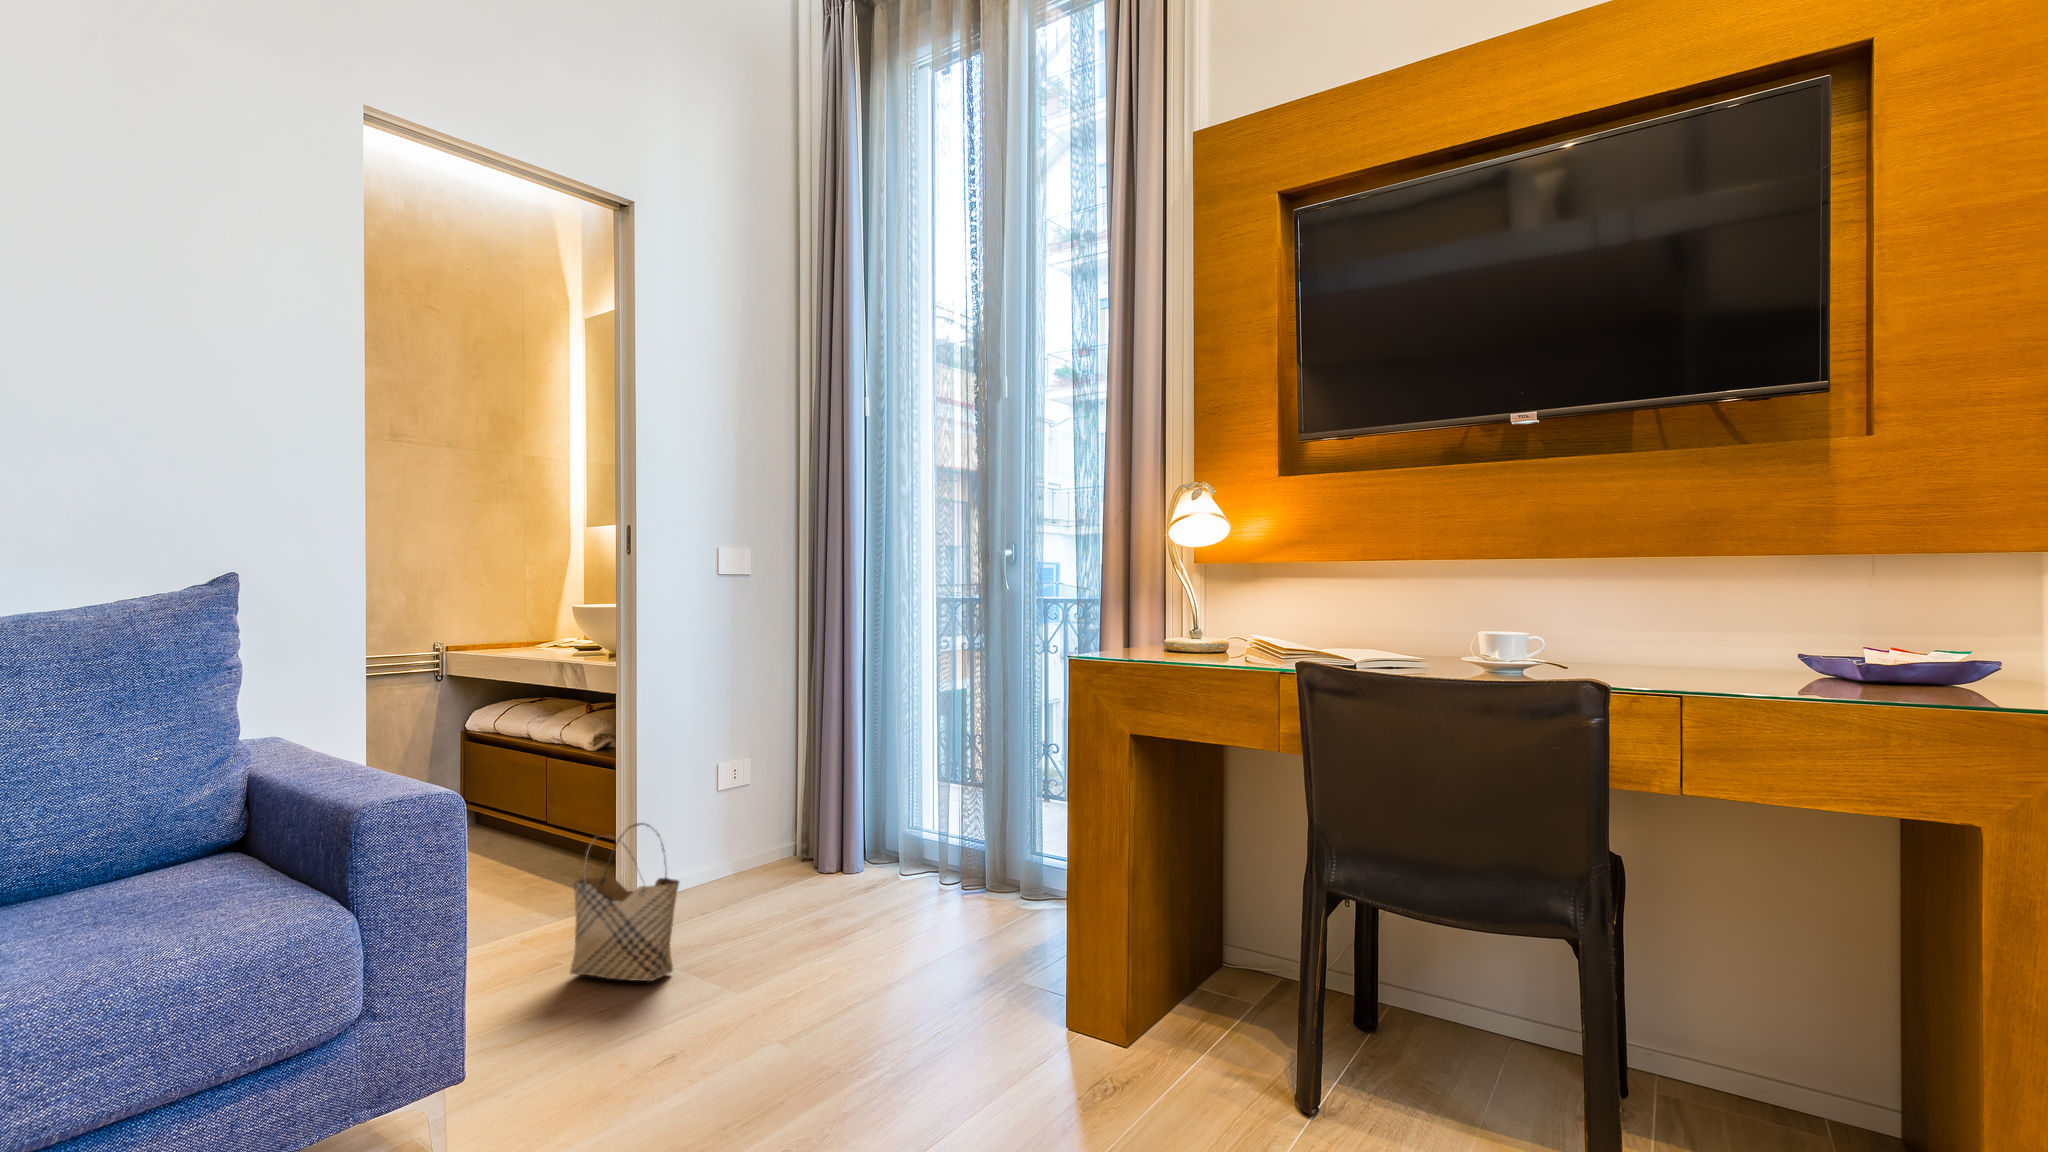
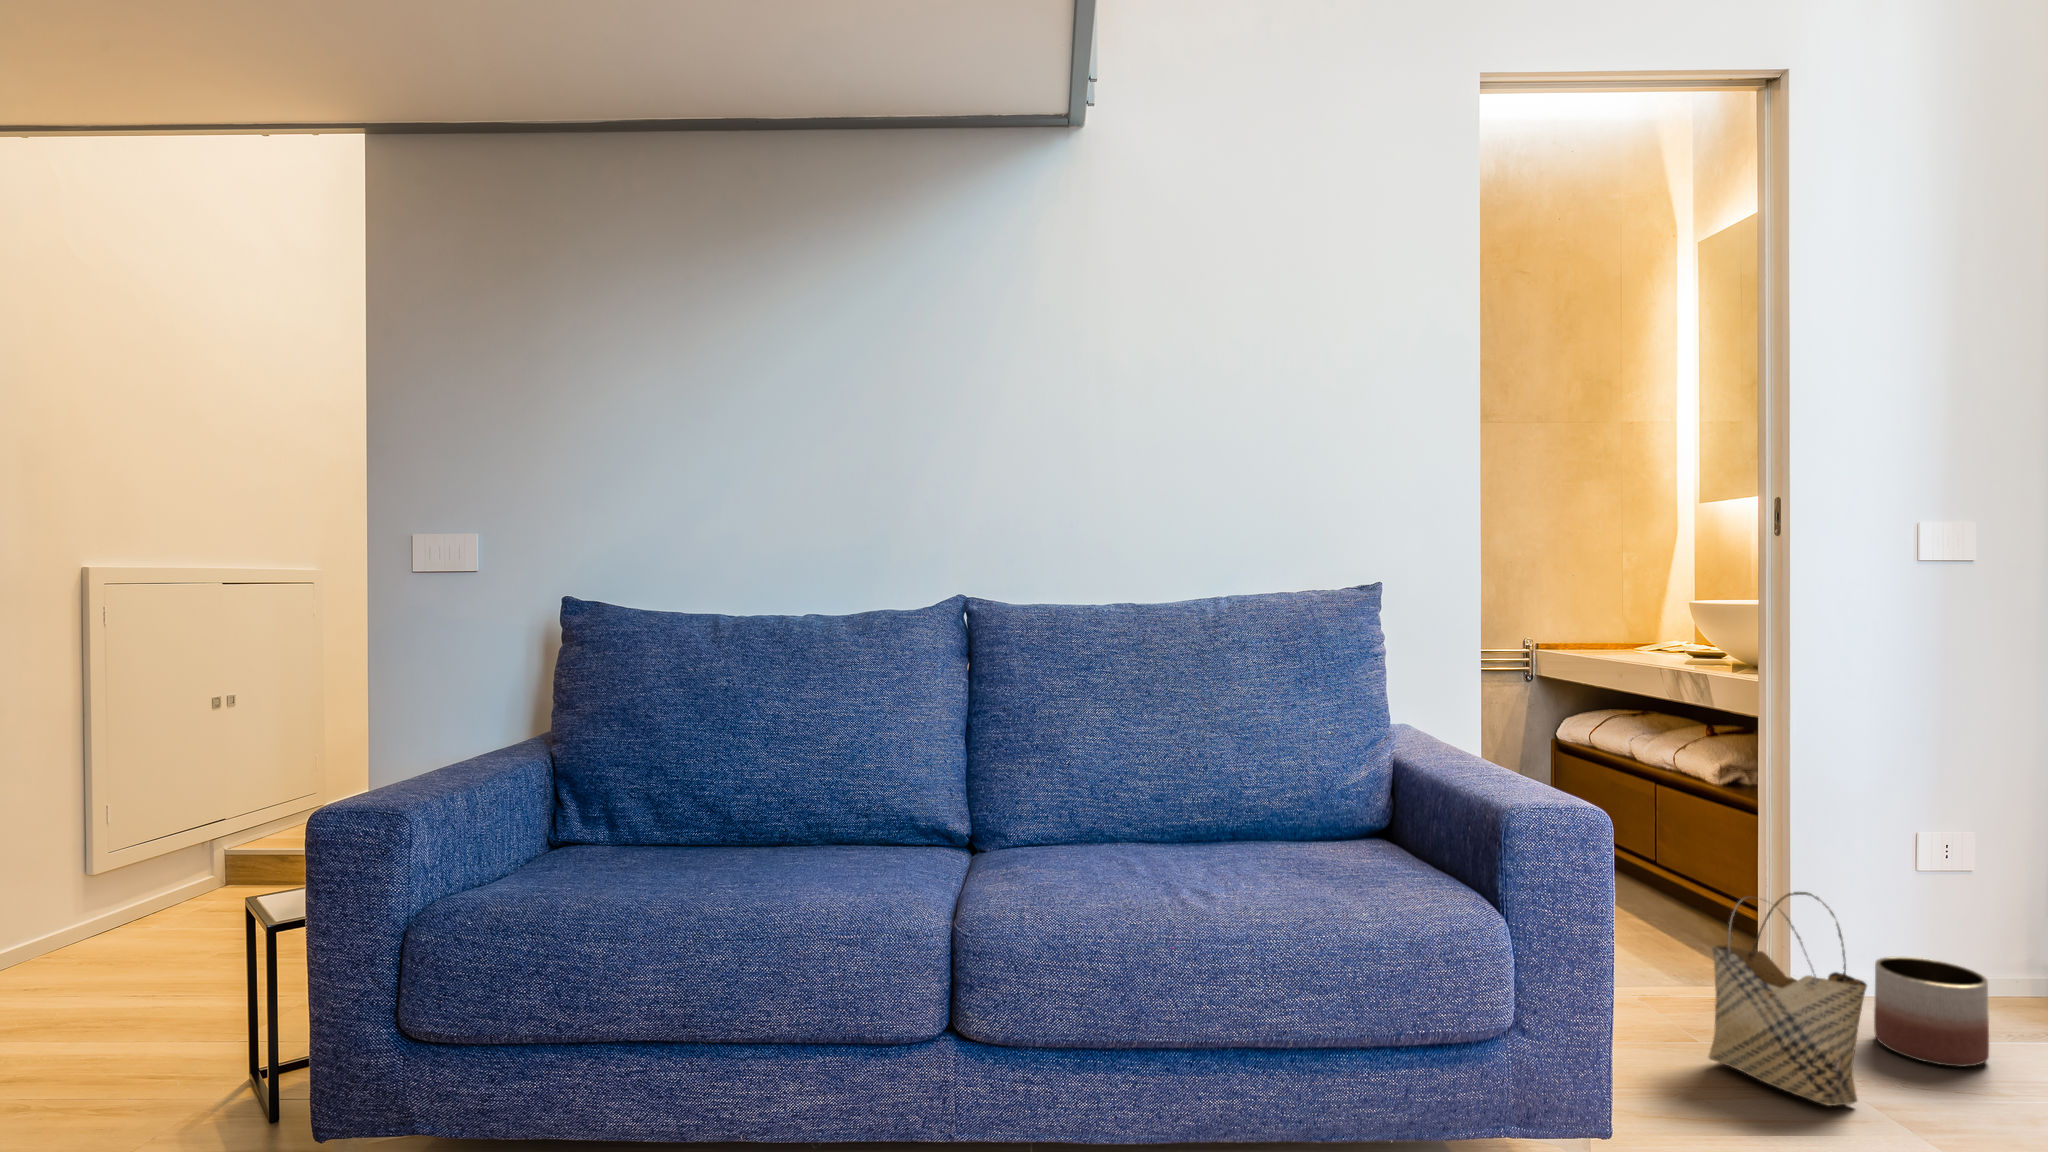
planter: none [690,851,756,924] -> present [1874,957,1989,1067]

